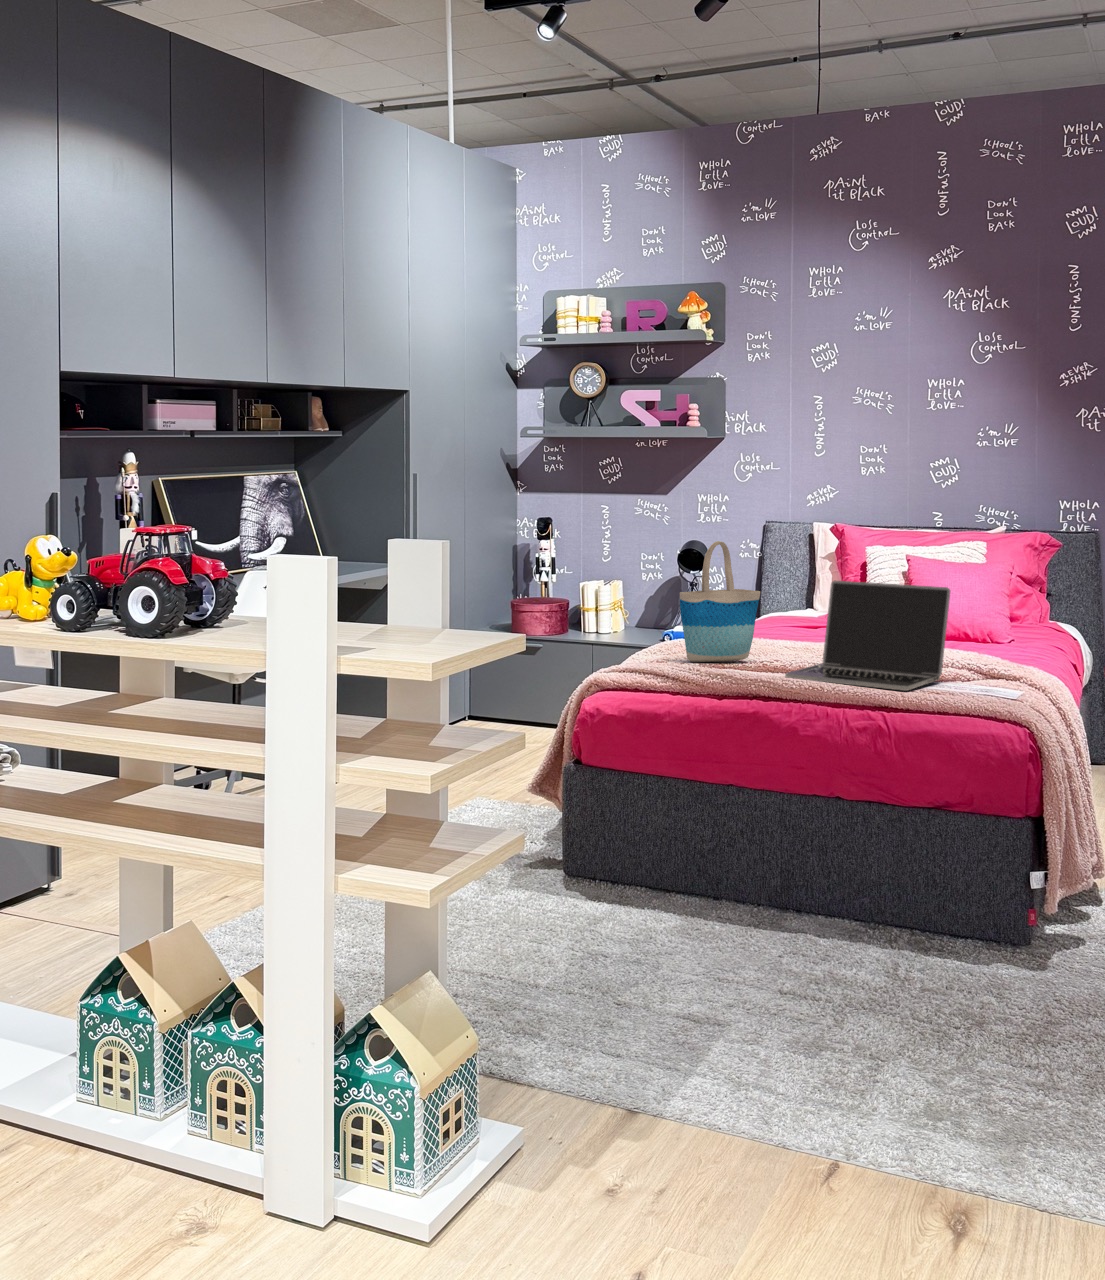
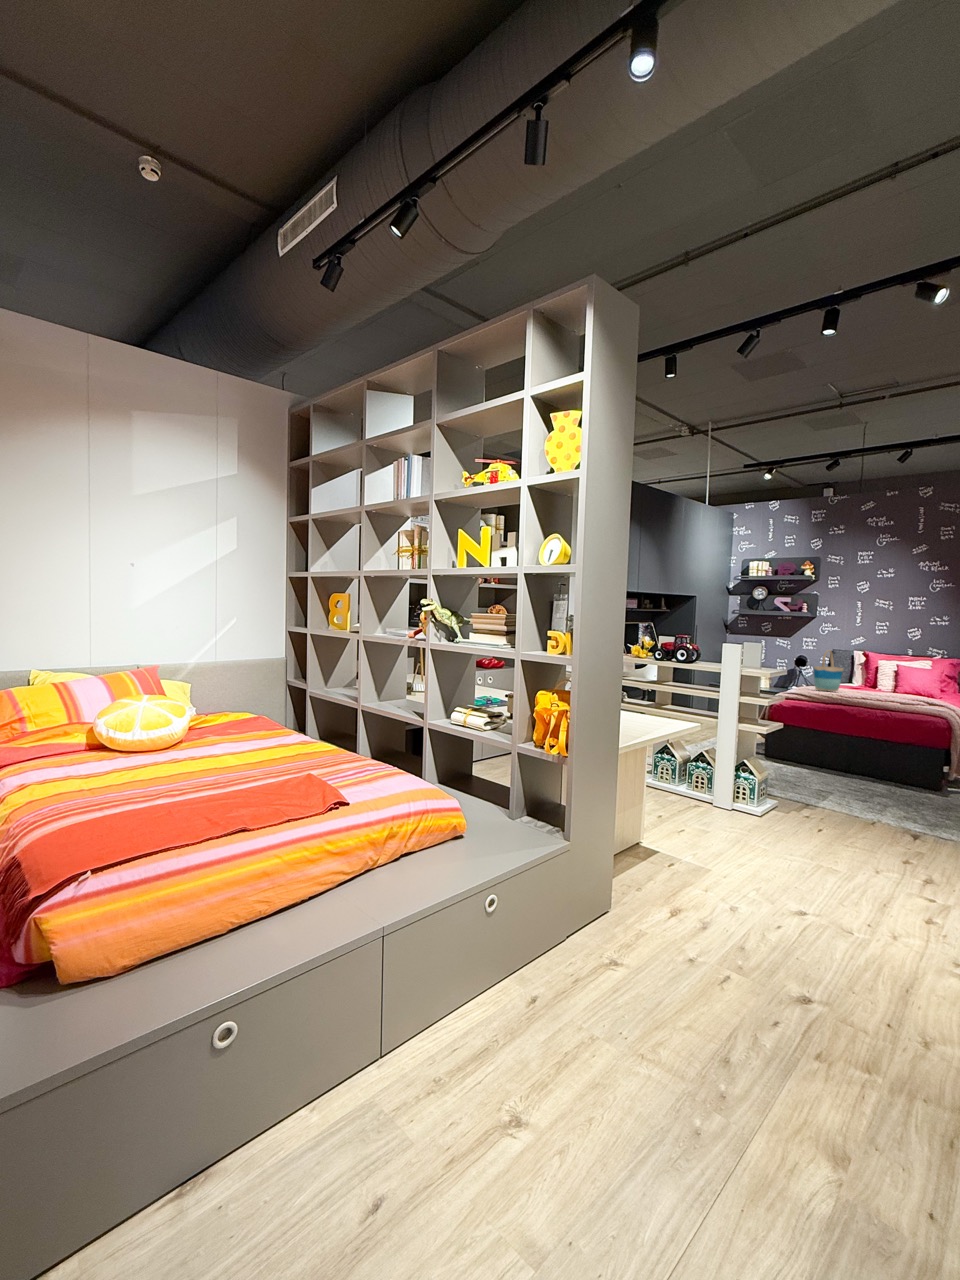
laptop: present [785,580,950,691] -> none [854,666,920,703]

